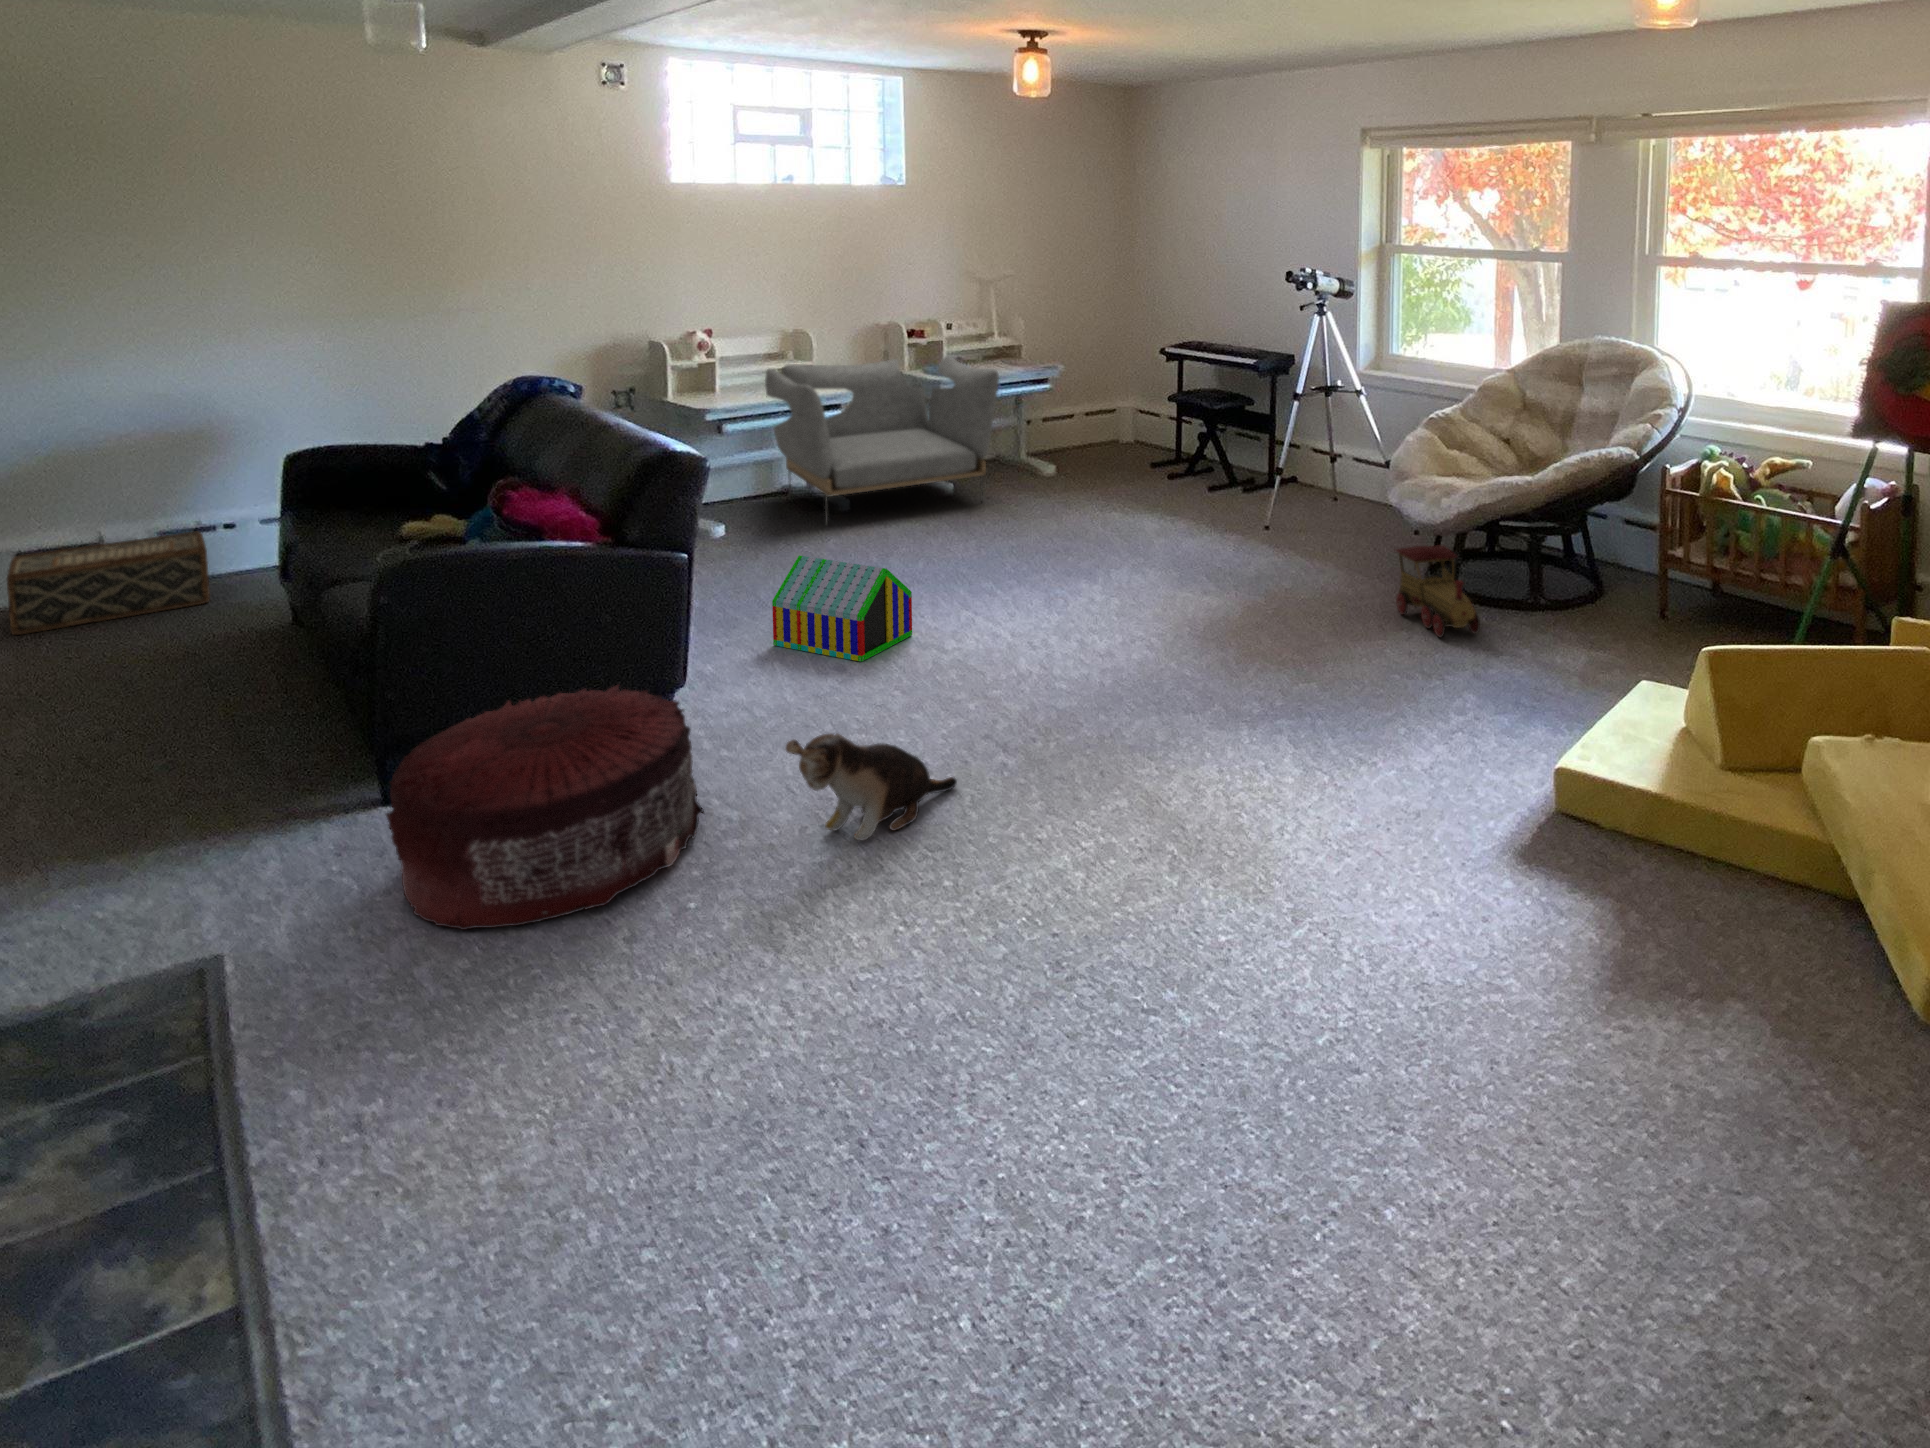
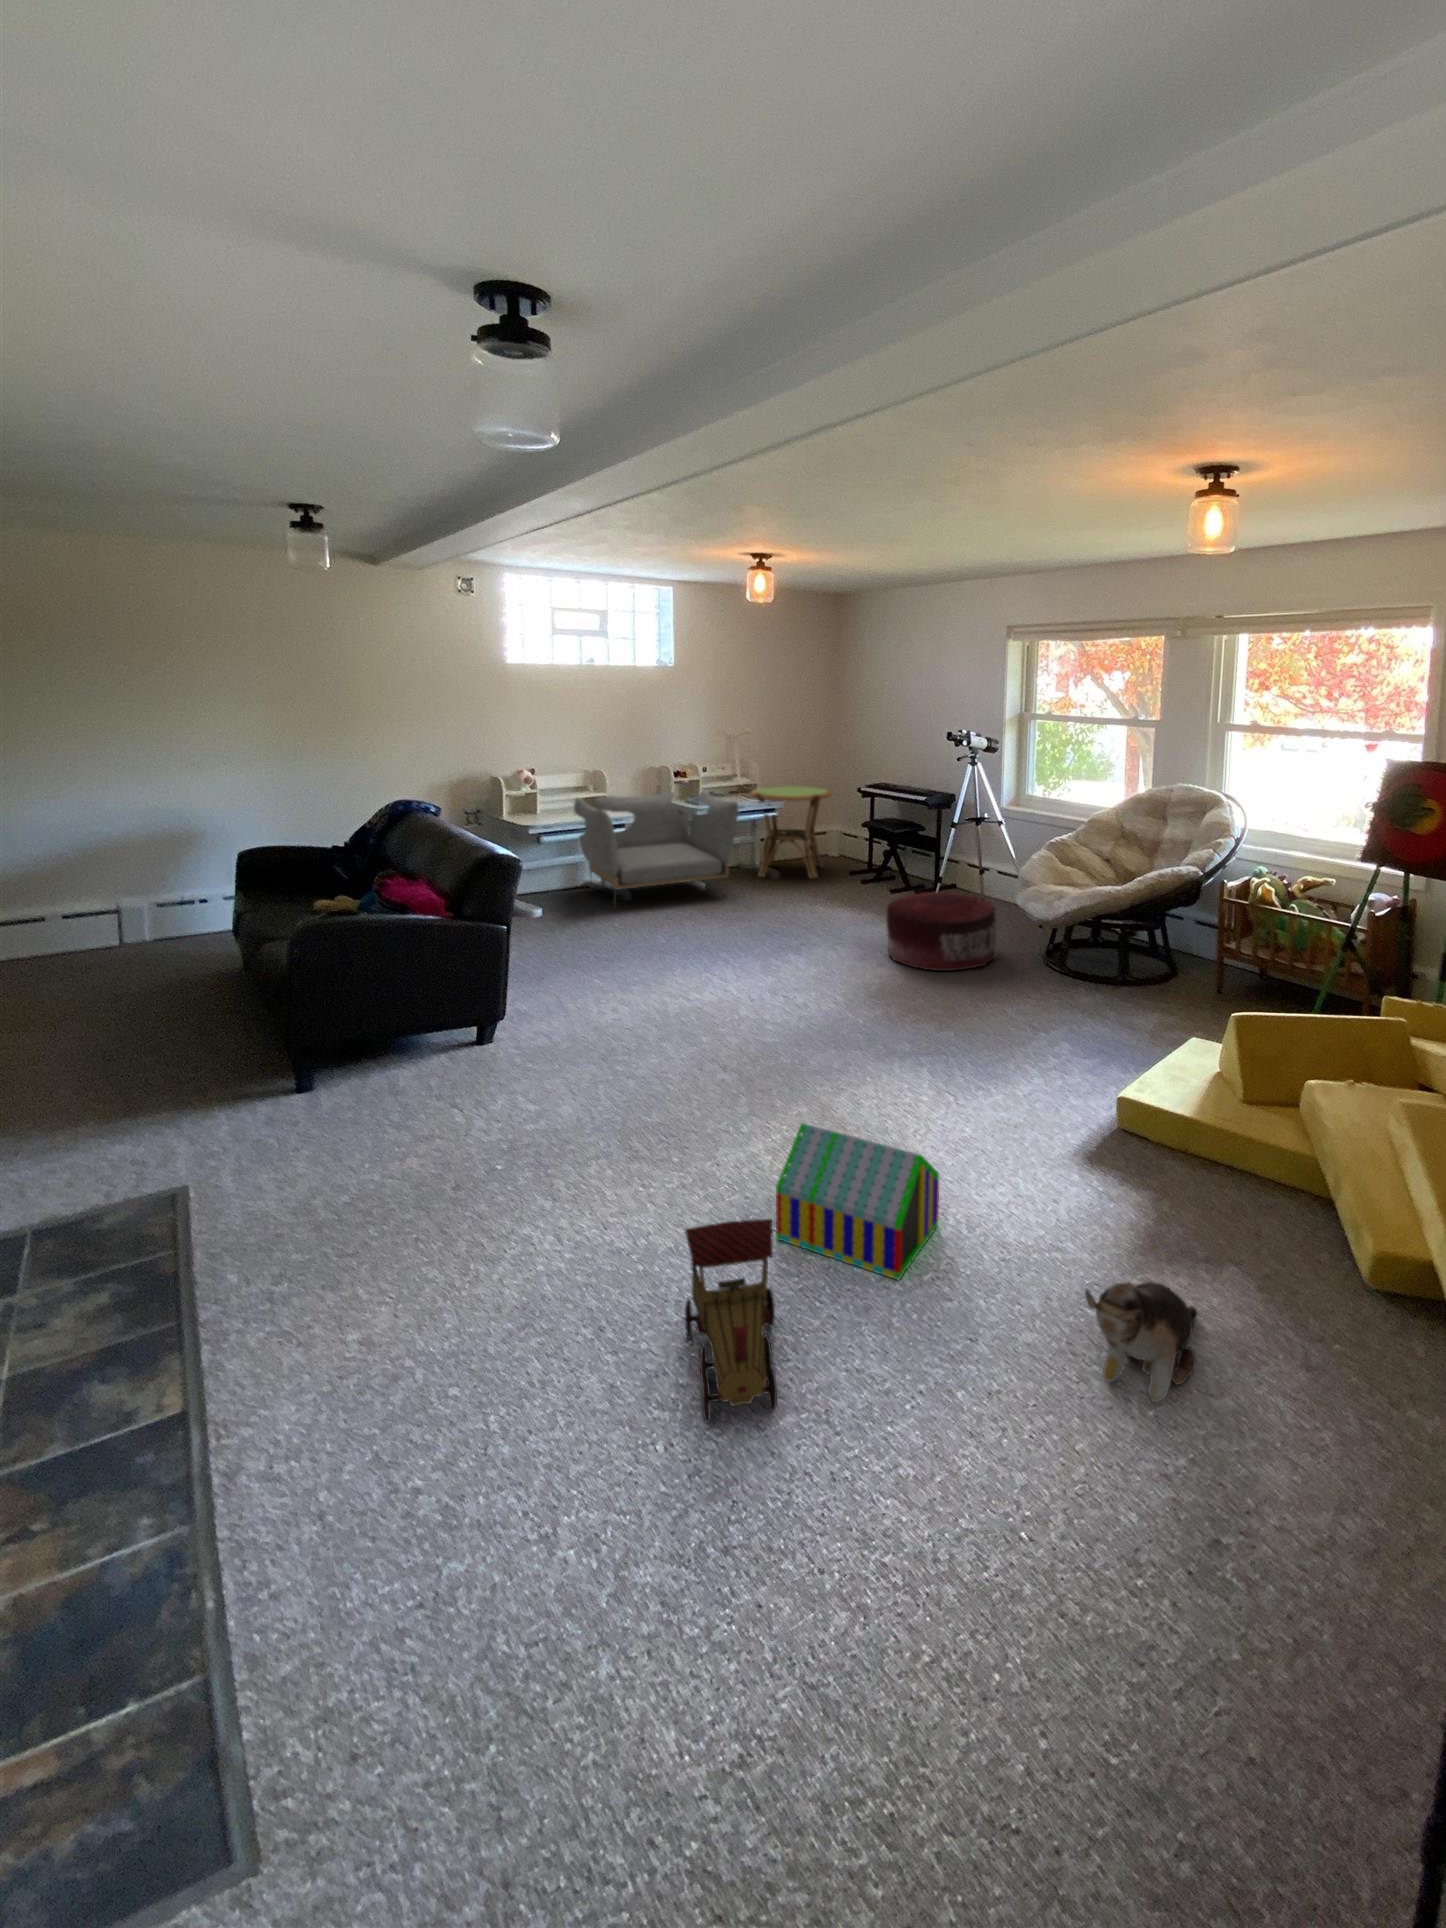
side table: none [1012,347,1125,475] -> present [750,786,832,878]
woven basket: present [7,531,210,635] -> none [63,903,196,970]
toy train: present [1396,545,1480,637] -> present [684,1219,777,1422]
toy house: present [772,555,912,662] -> present [776,1124,939,1280]
pouf: present [386,685,704,930] -> present [887,891,997,971]
plush toy: present [786,734,957,841] -> present [1085,1282,1197,1402]

